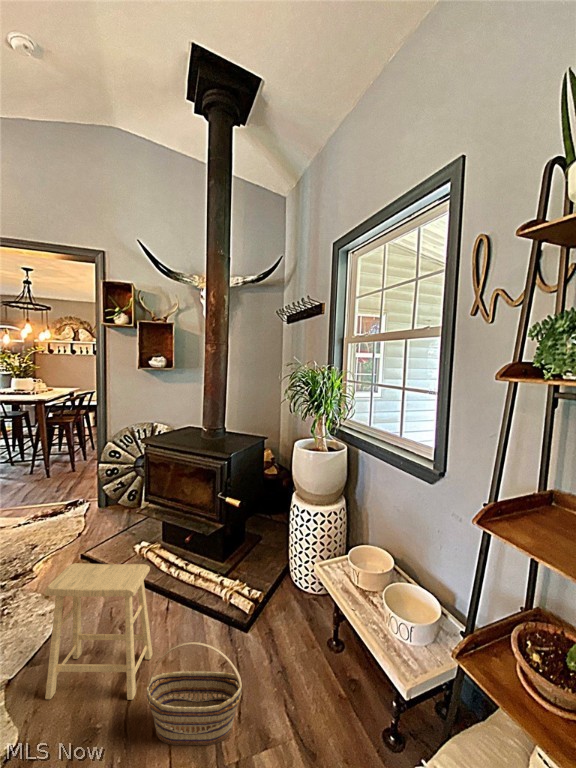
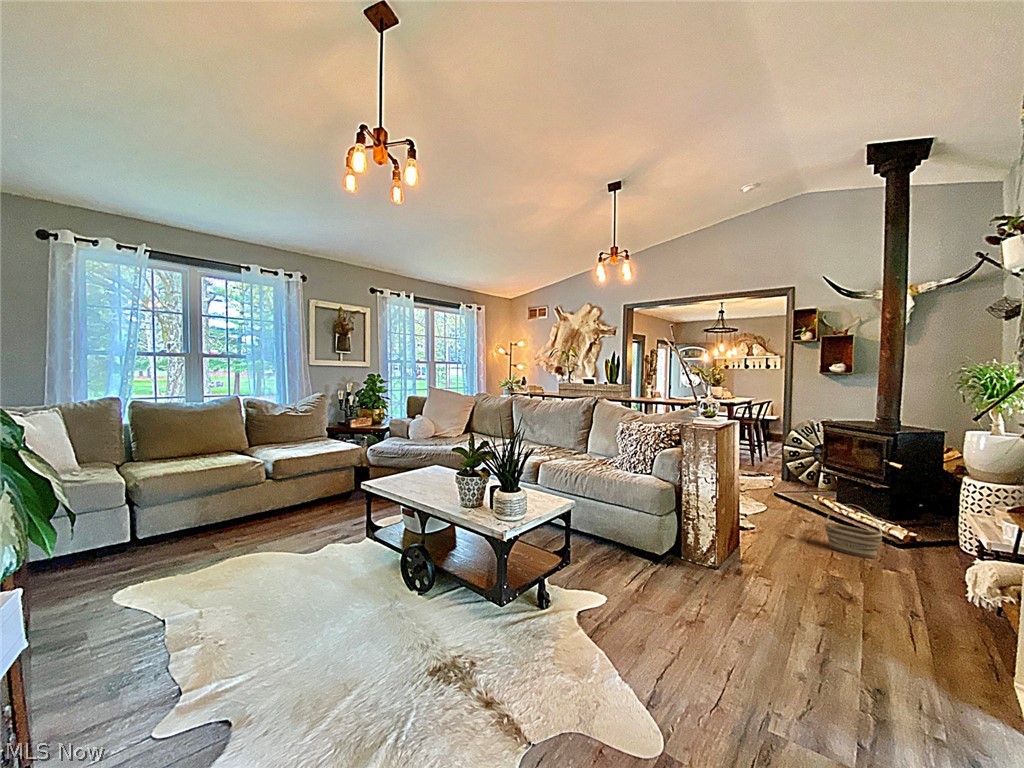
footstool: present [45,563,153,700] -> none [769,469,828,538]

